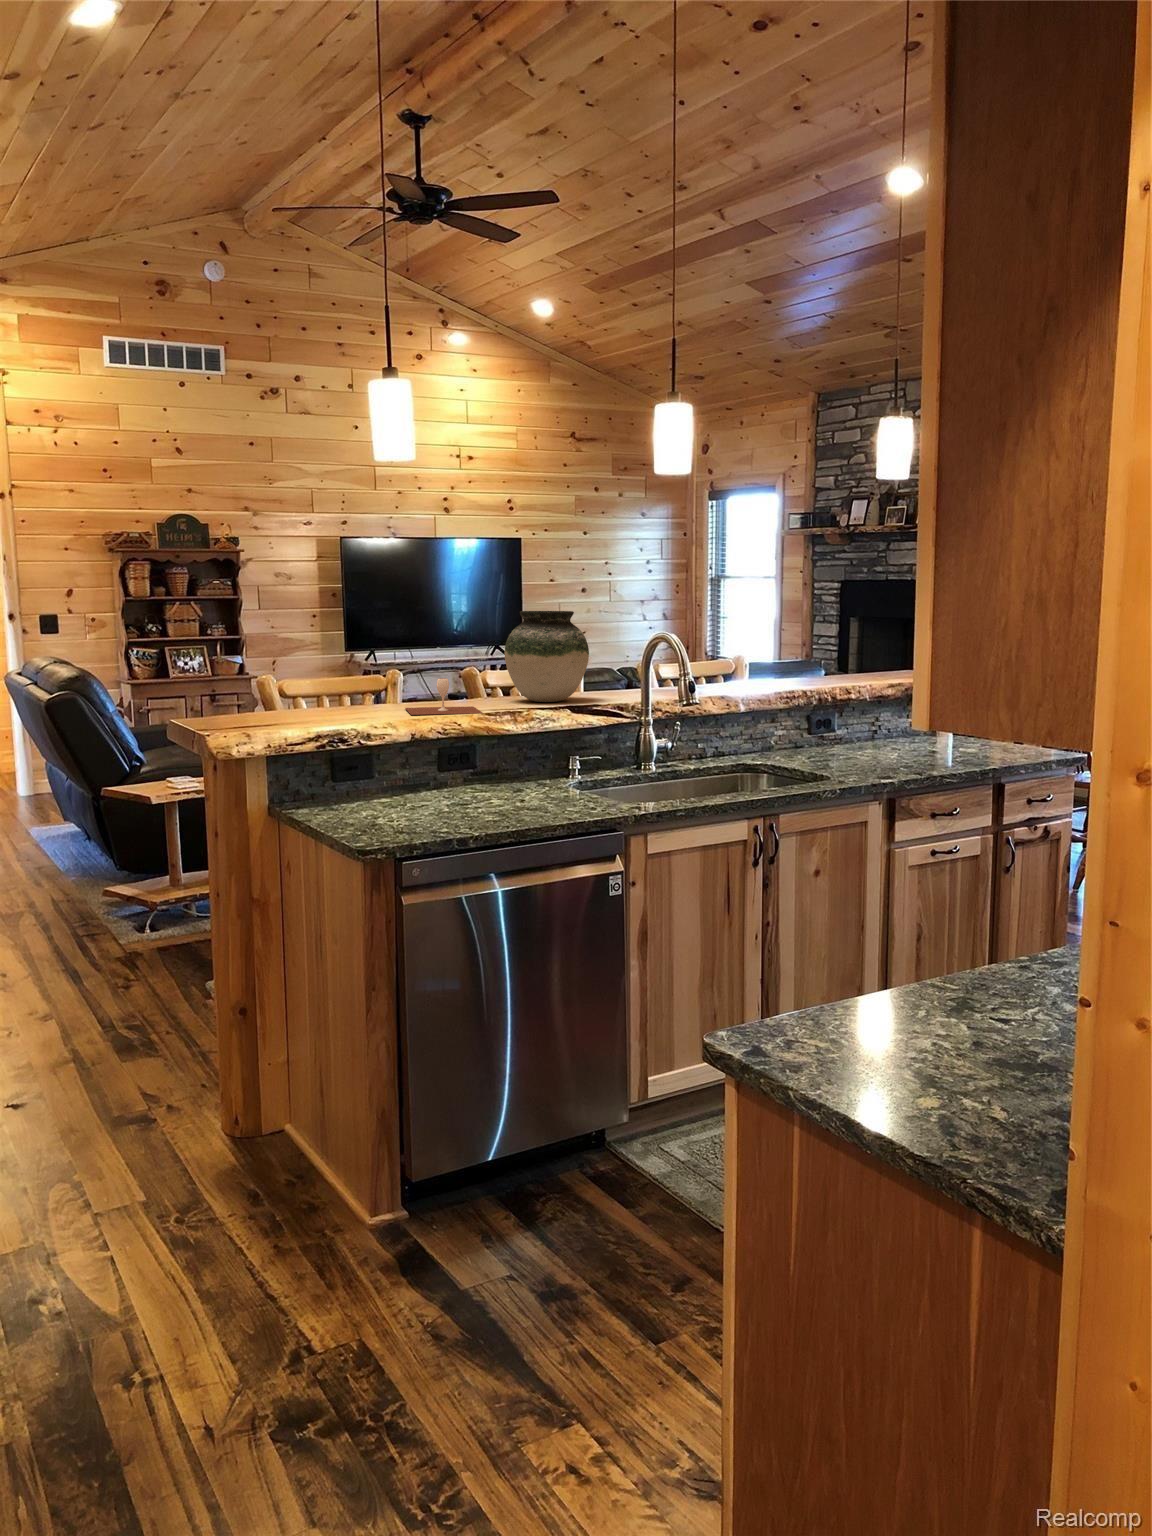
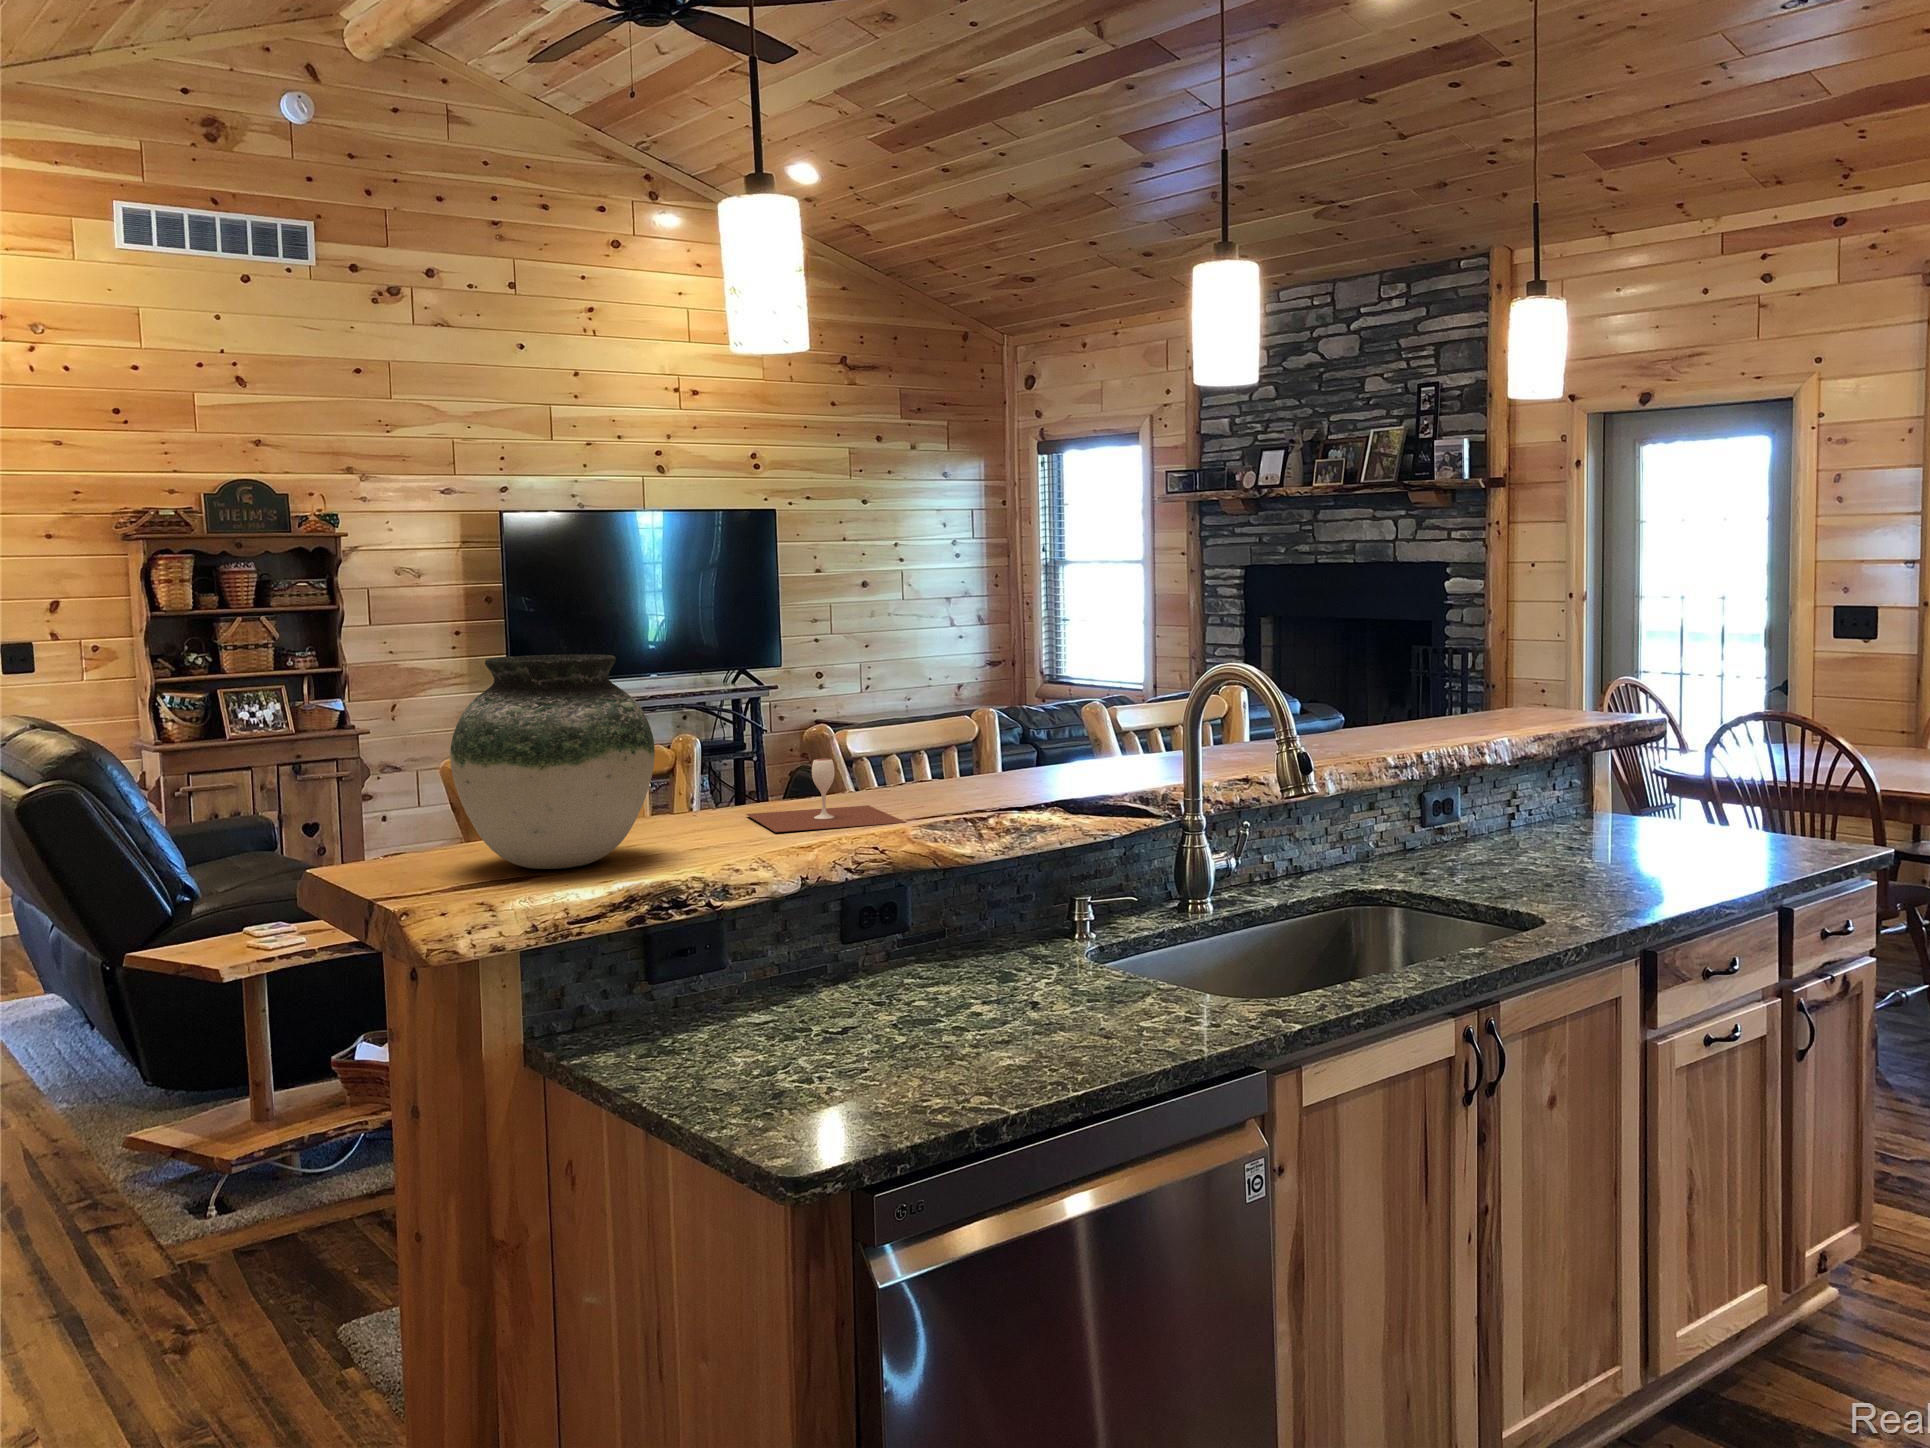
vase: present [505,611,589,702] -> present [450,655,655,869]

